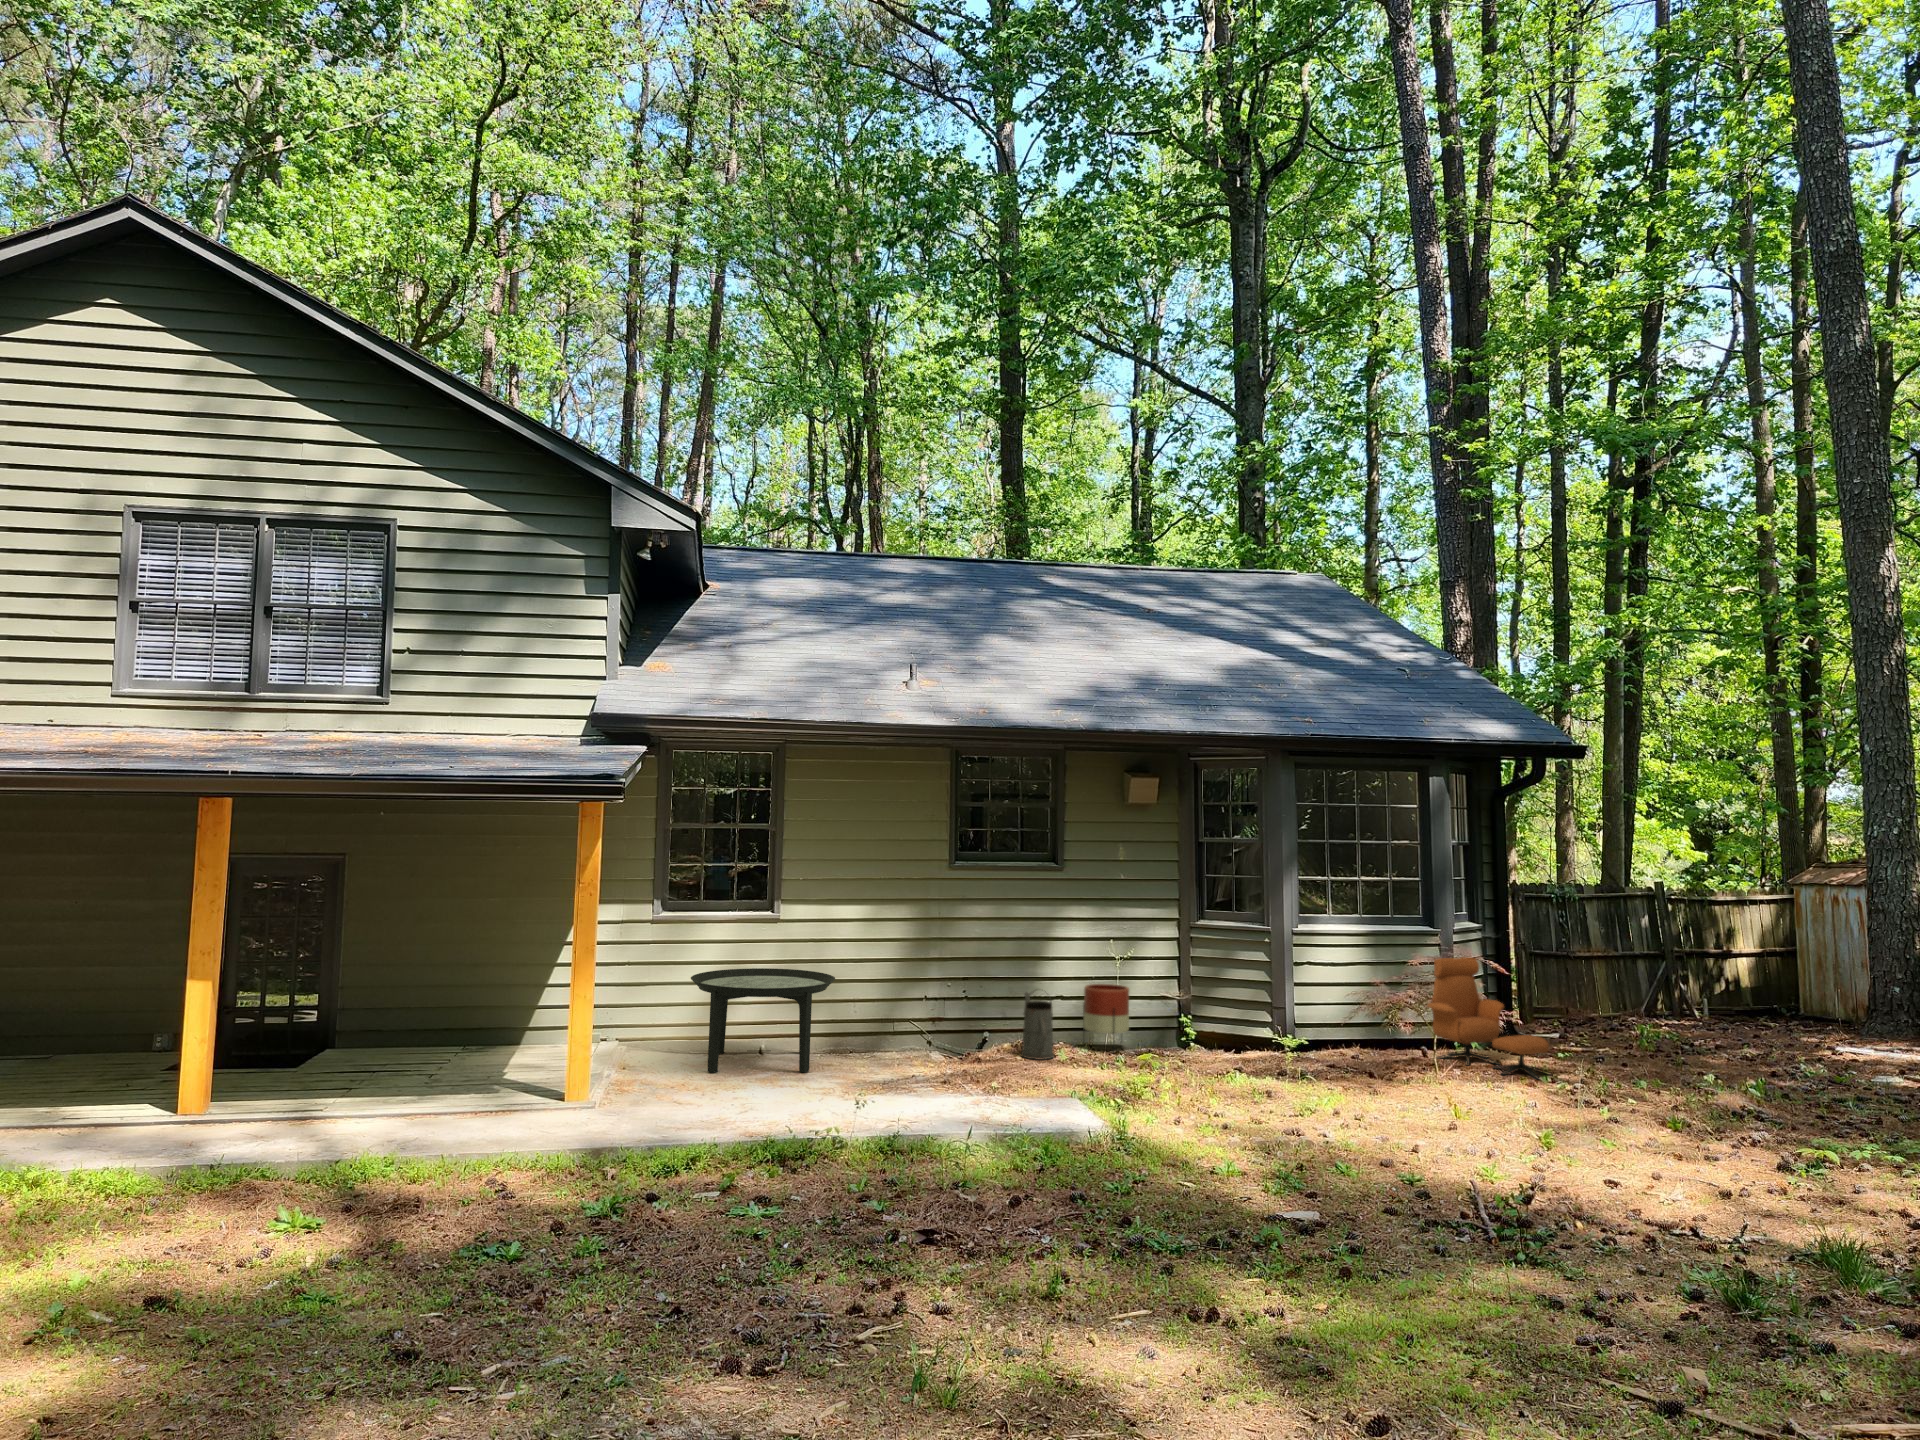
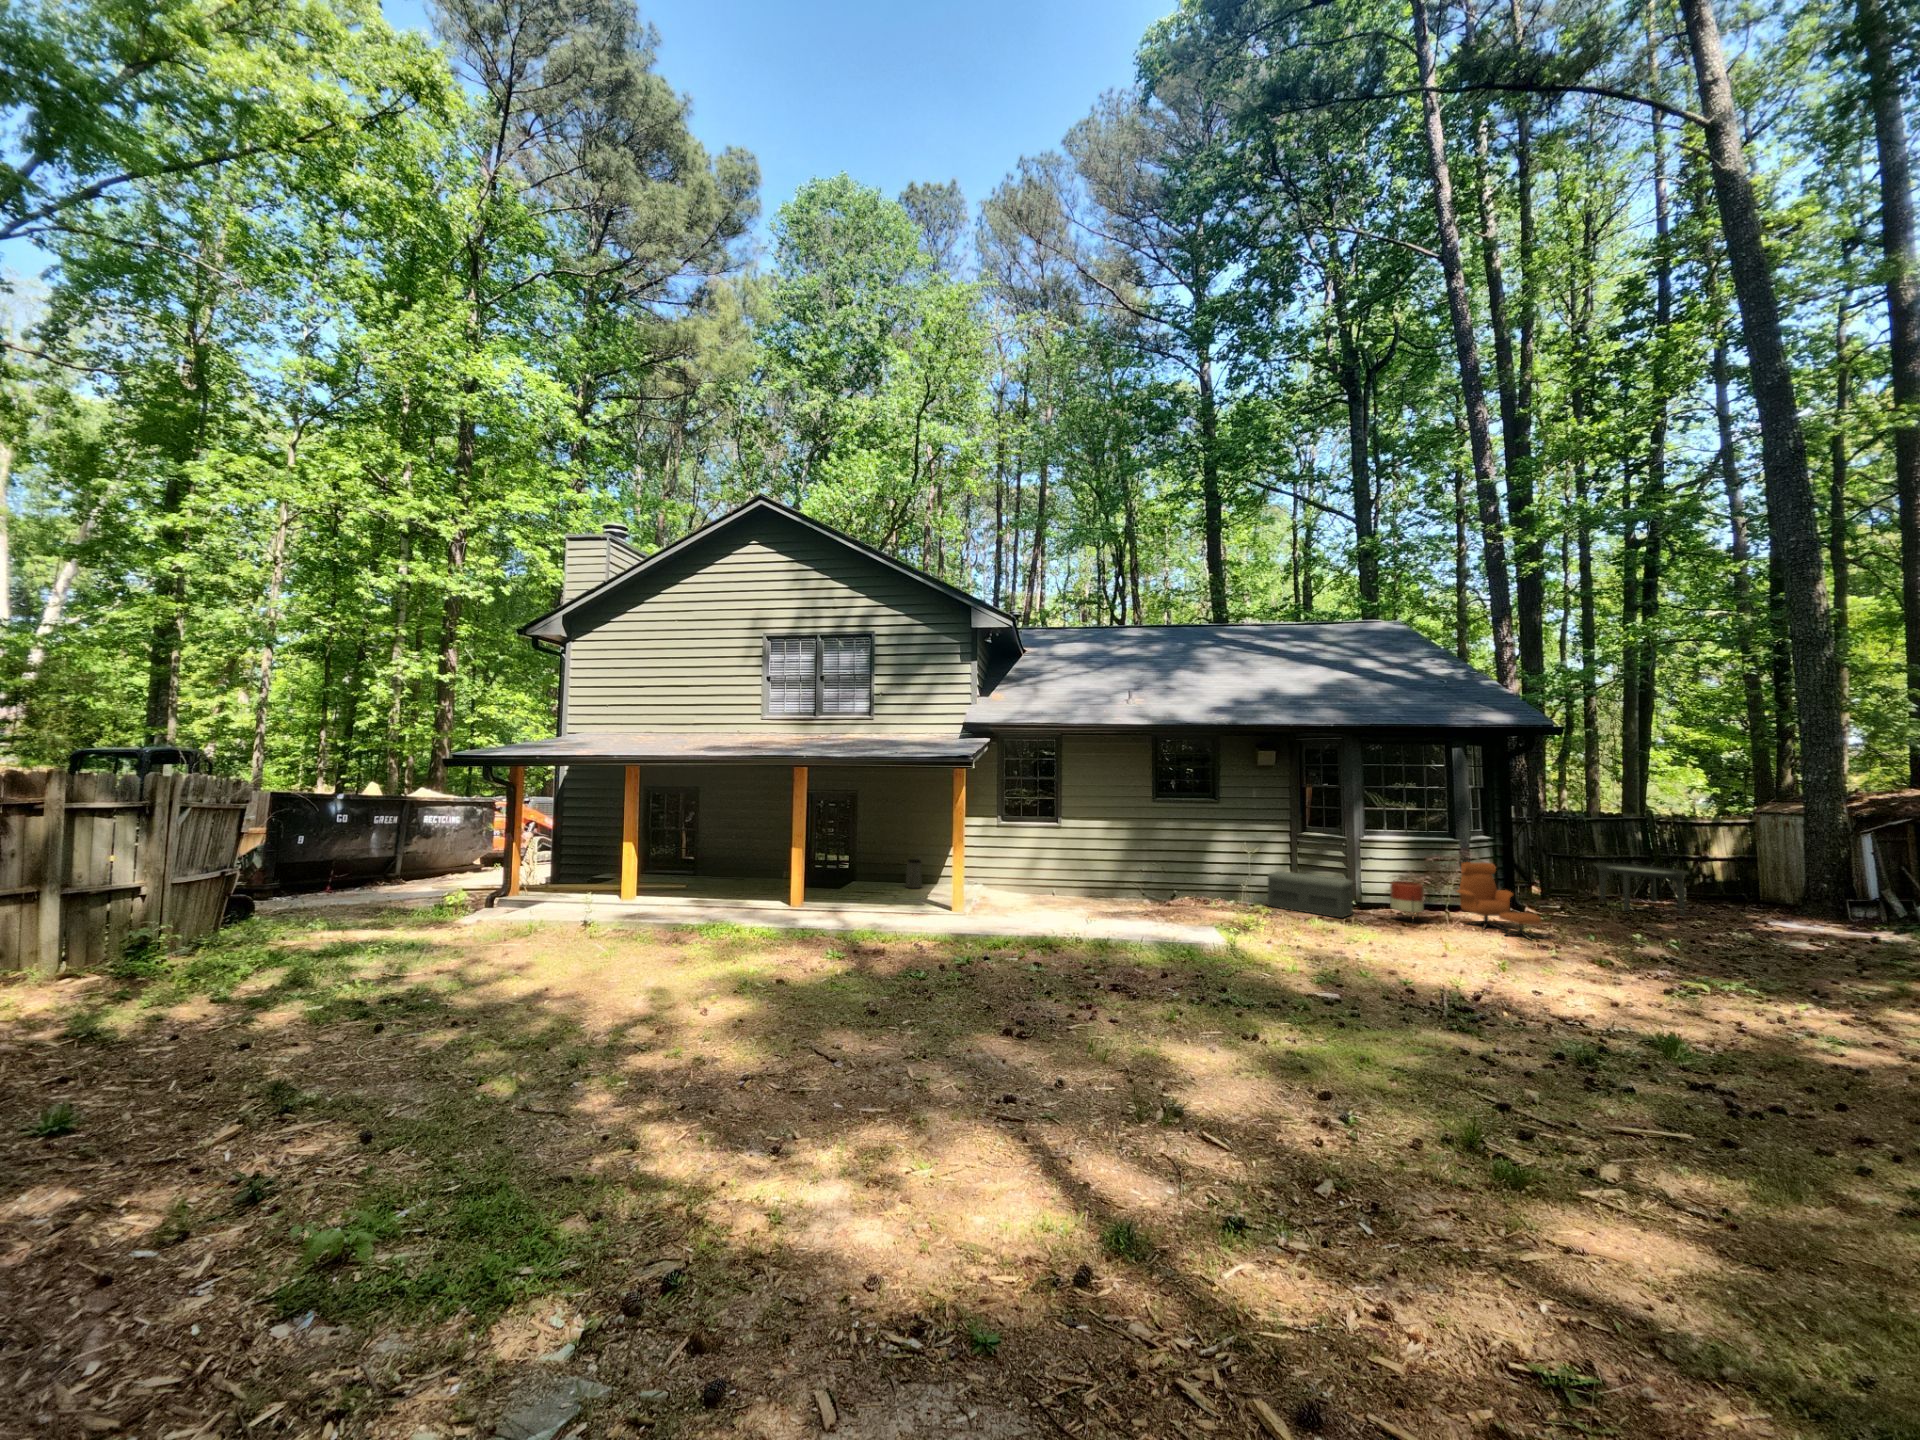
round table: present [691,968,835,1073] -> present [1594,863,1688,915]
planter: present [1083,984,1129,1035] -> present [1390,881,1423,912]
storage bench: none [1147,986,1281,1064] -> present [1268,871,1353,918]
watering can: present [1021,990,1055,1060] -> present [906,856,922,888]

